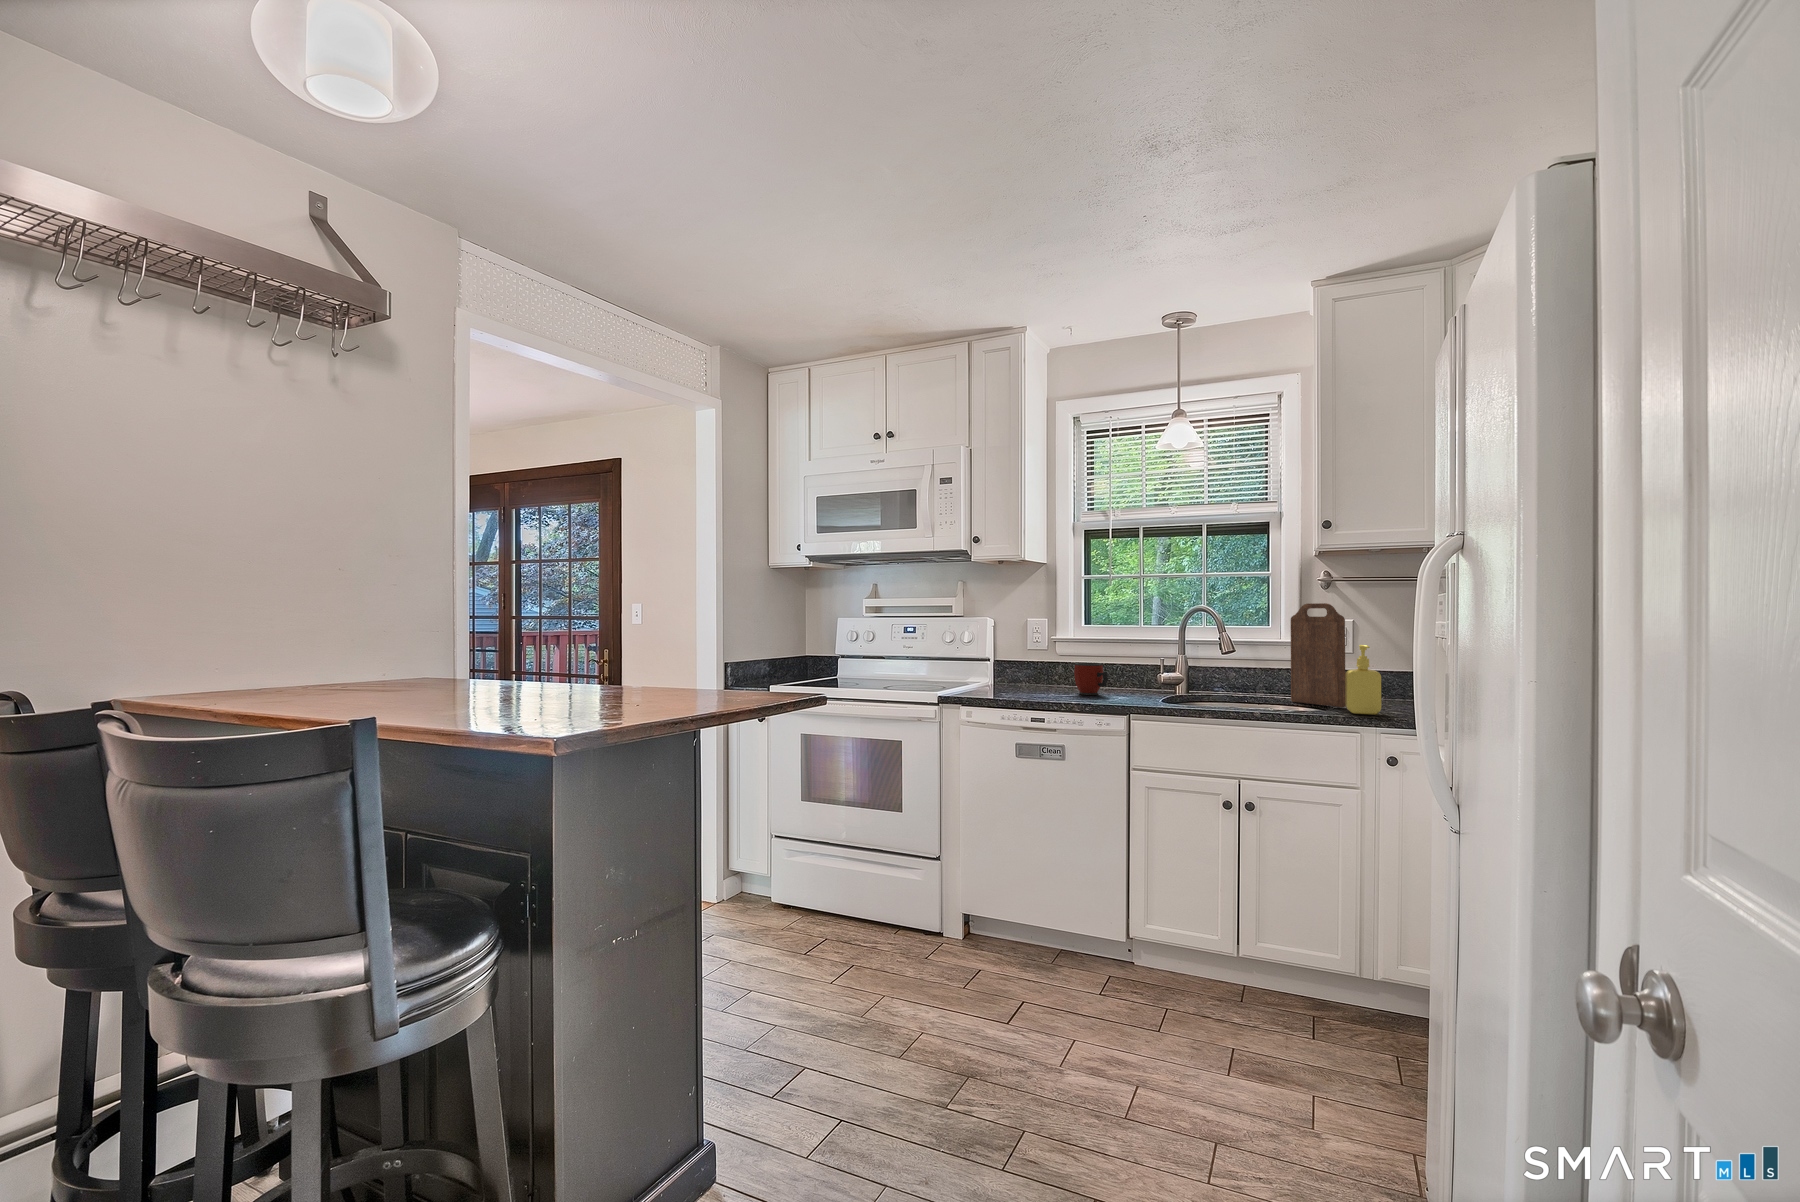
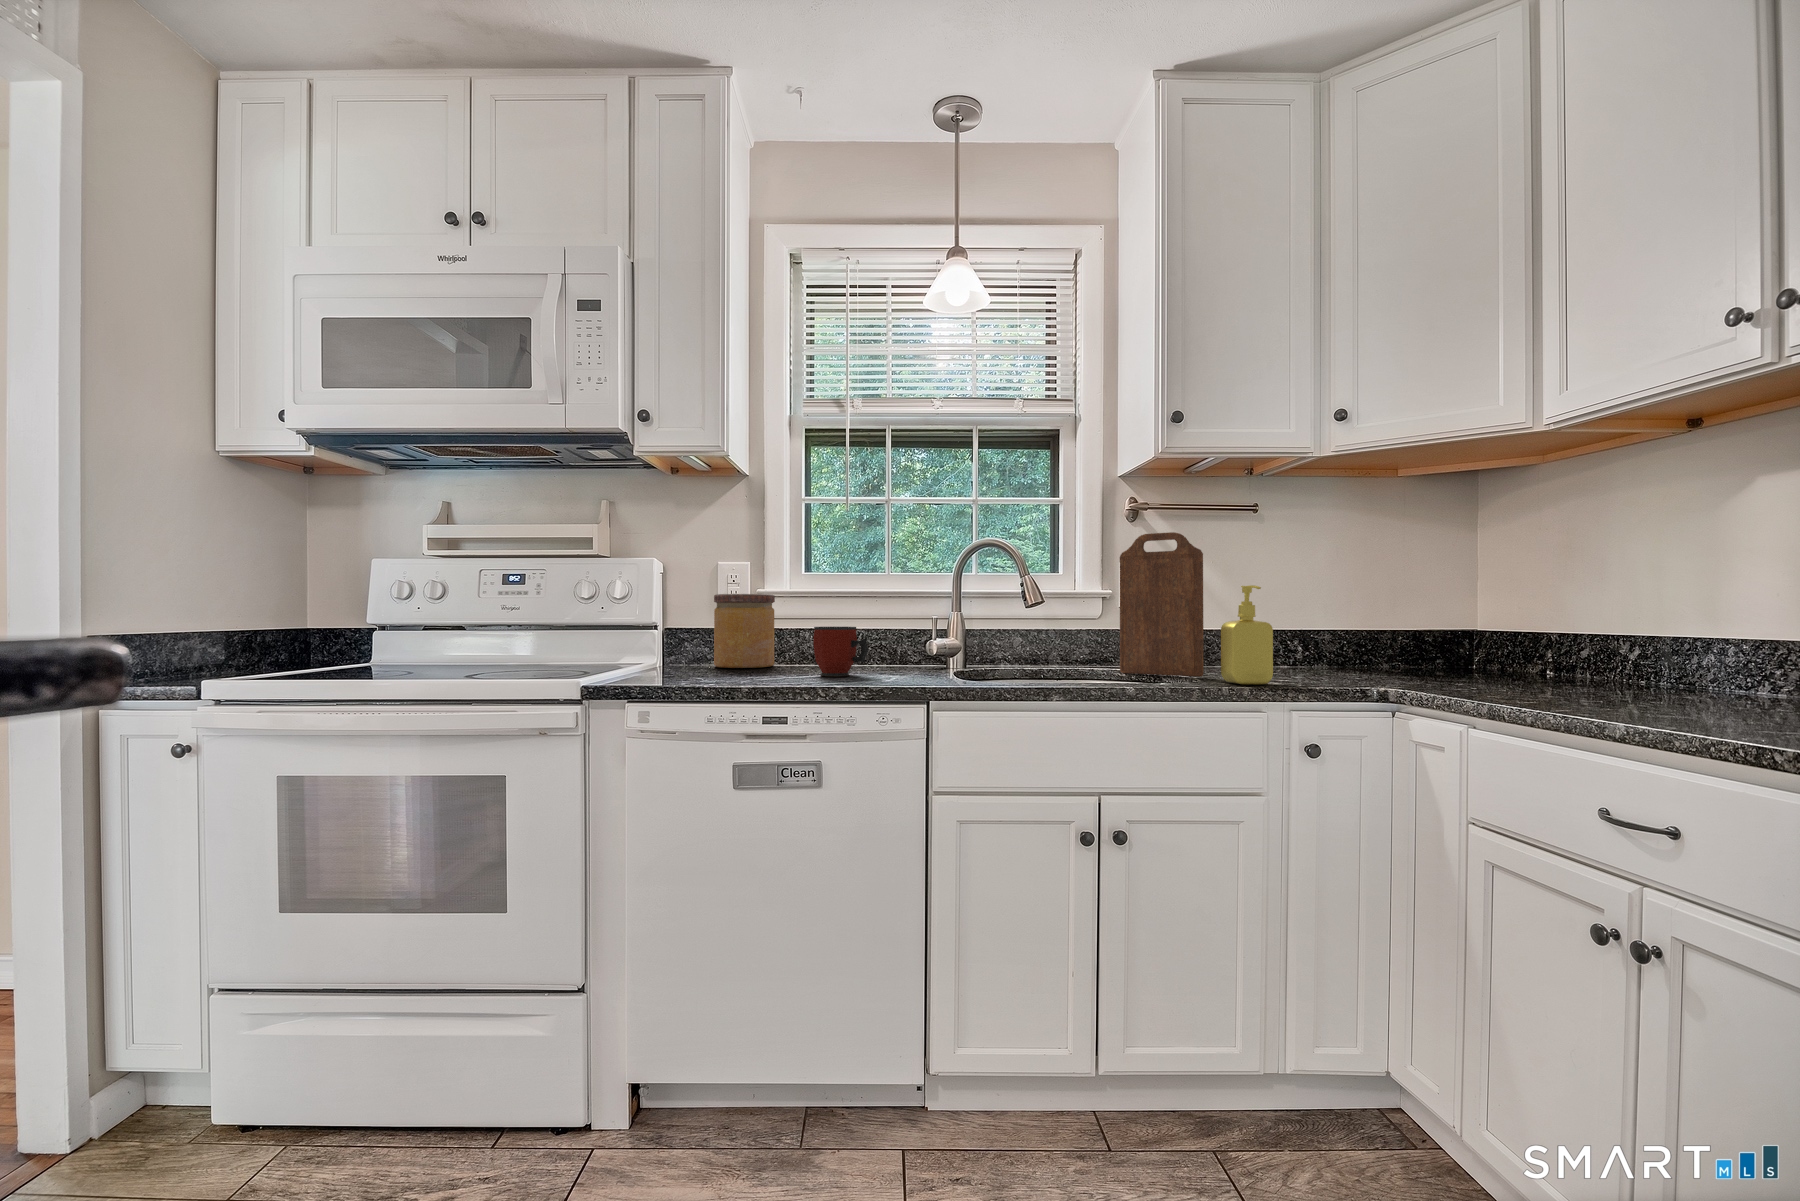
jar: none [1022,639,1061,686] -> present [714,594,775,668]

